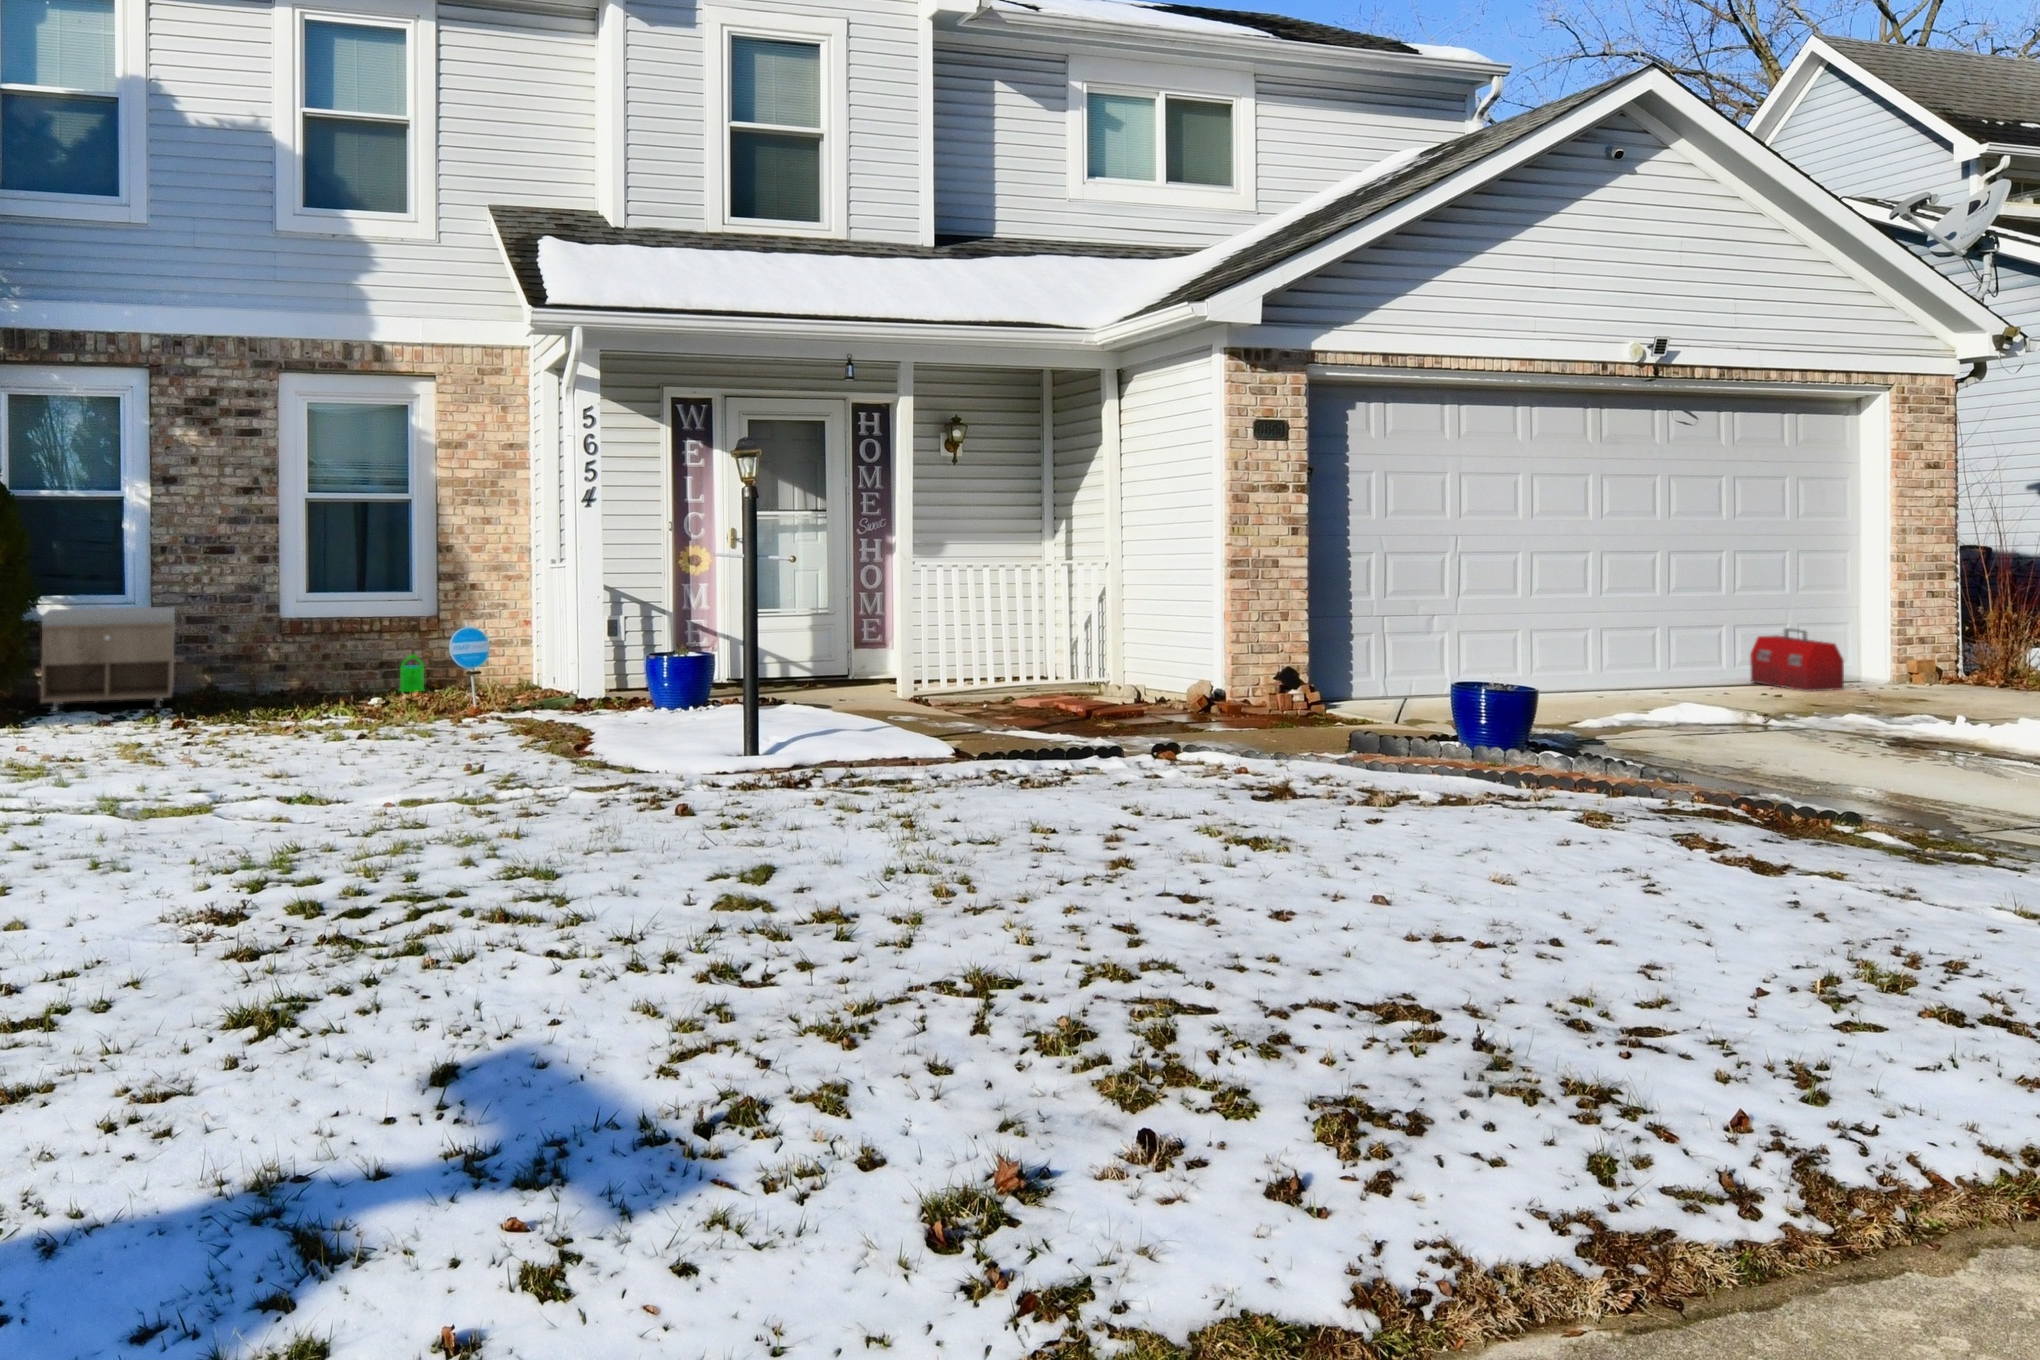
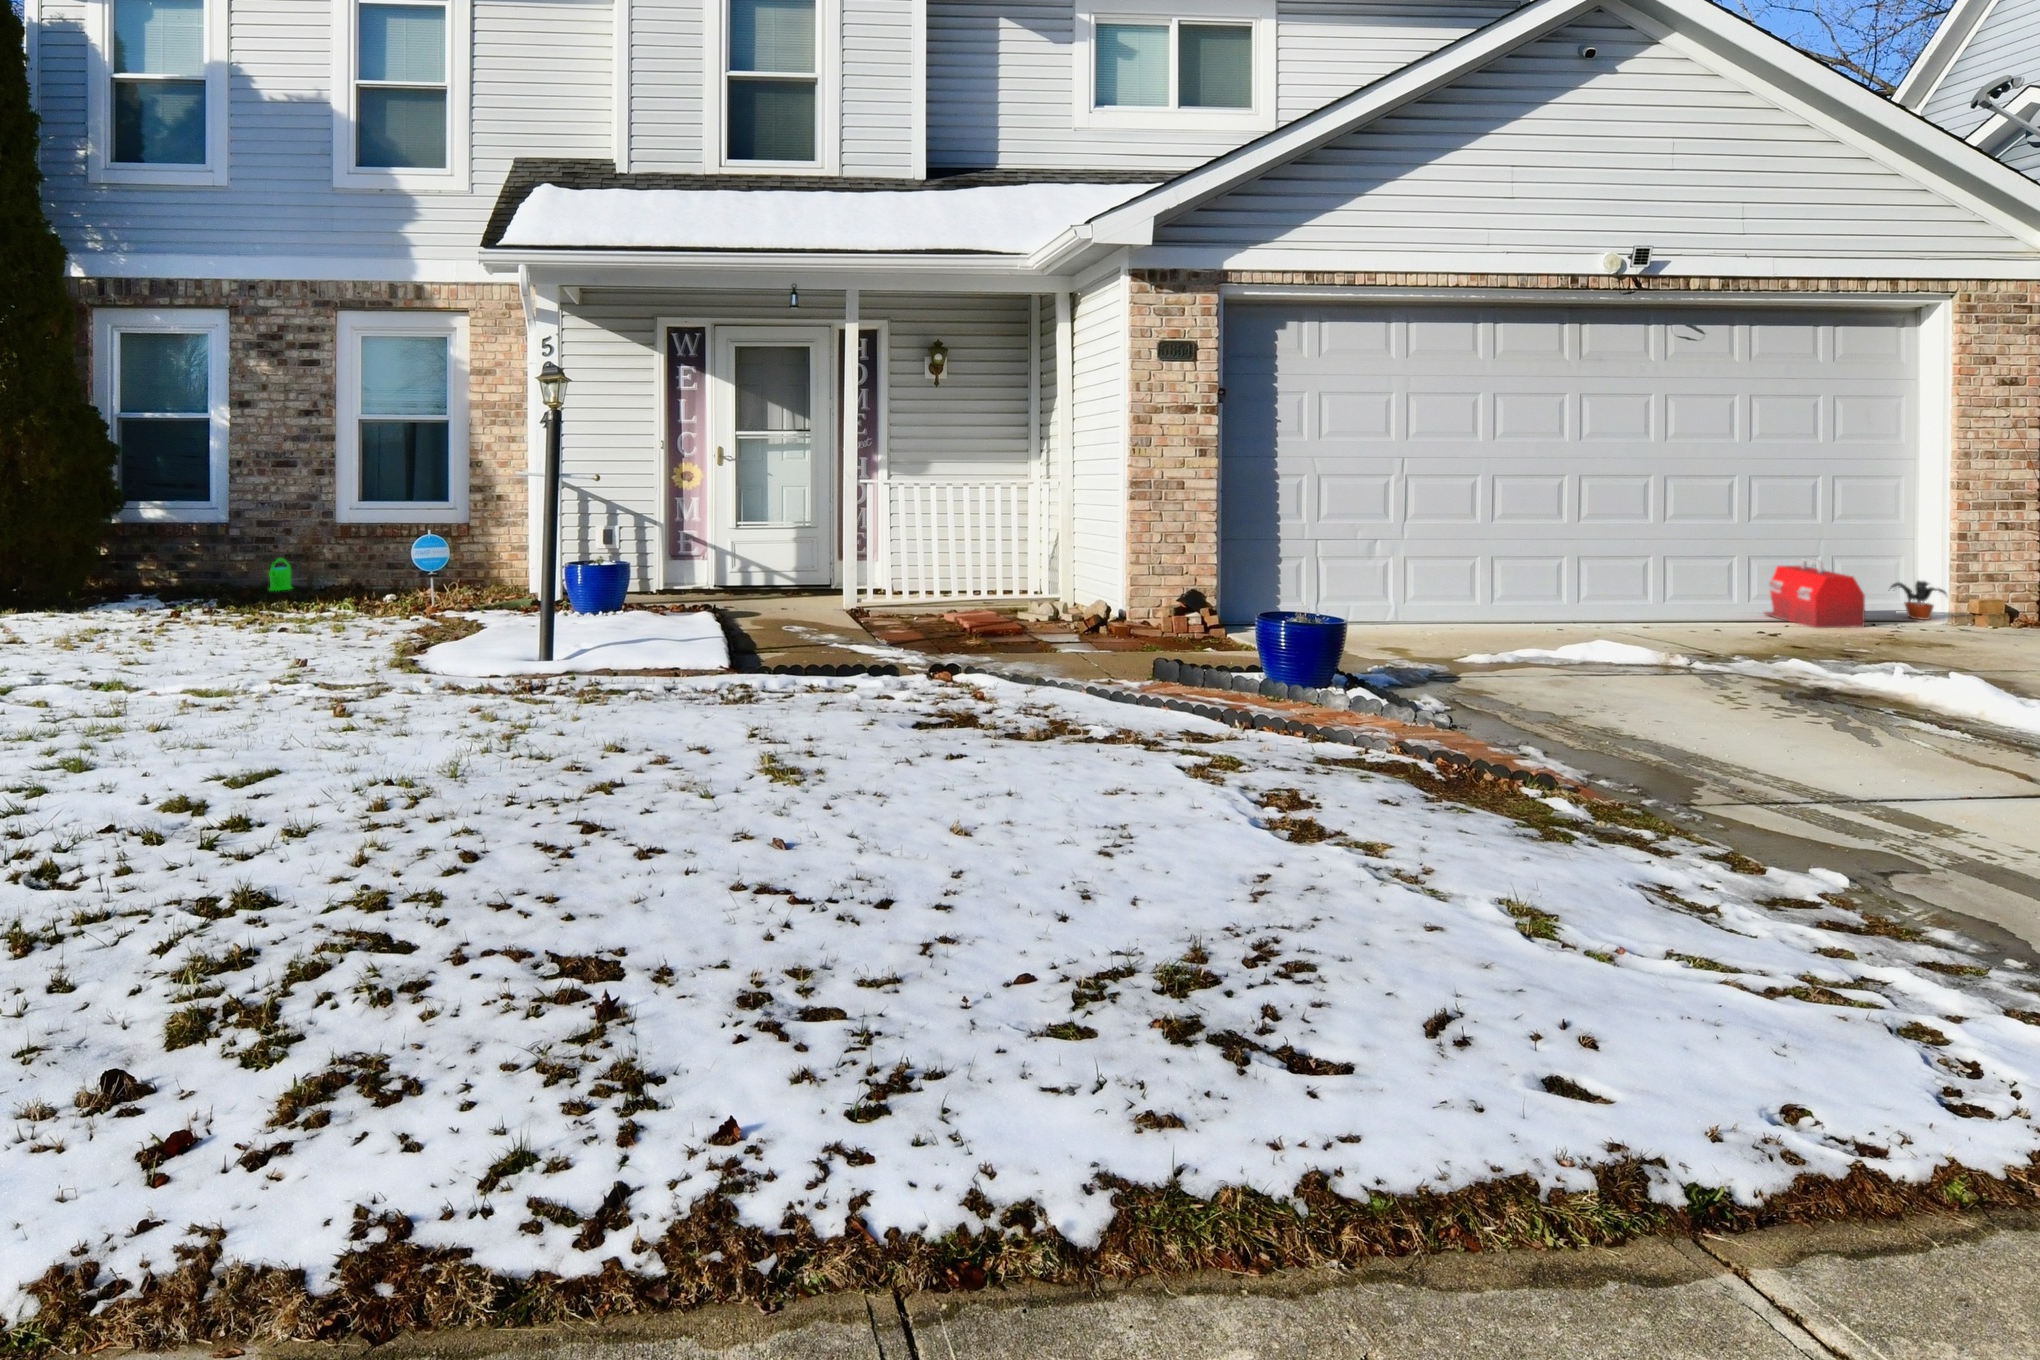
storage bench: present [40,607,175,711] -> none [118,510,248,597]
potted plant: none [1850,647,1900,683] -> present [1891,581,1946,620]
watering can: present [400,655,424,692] -> present [269,558,292,591]

